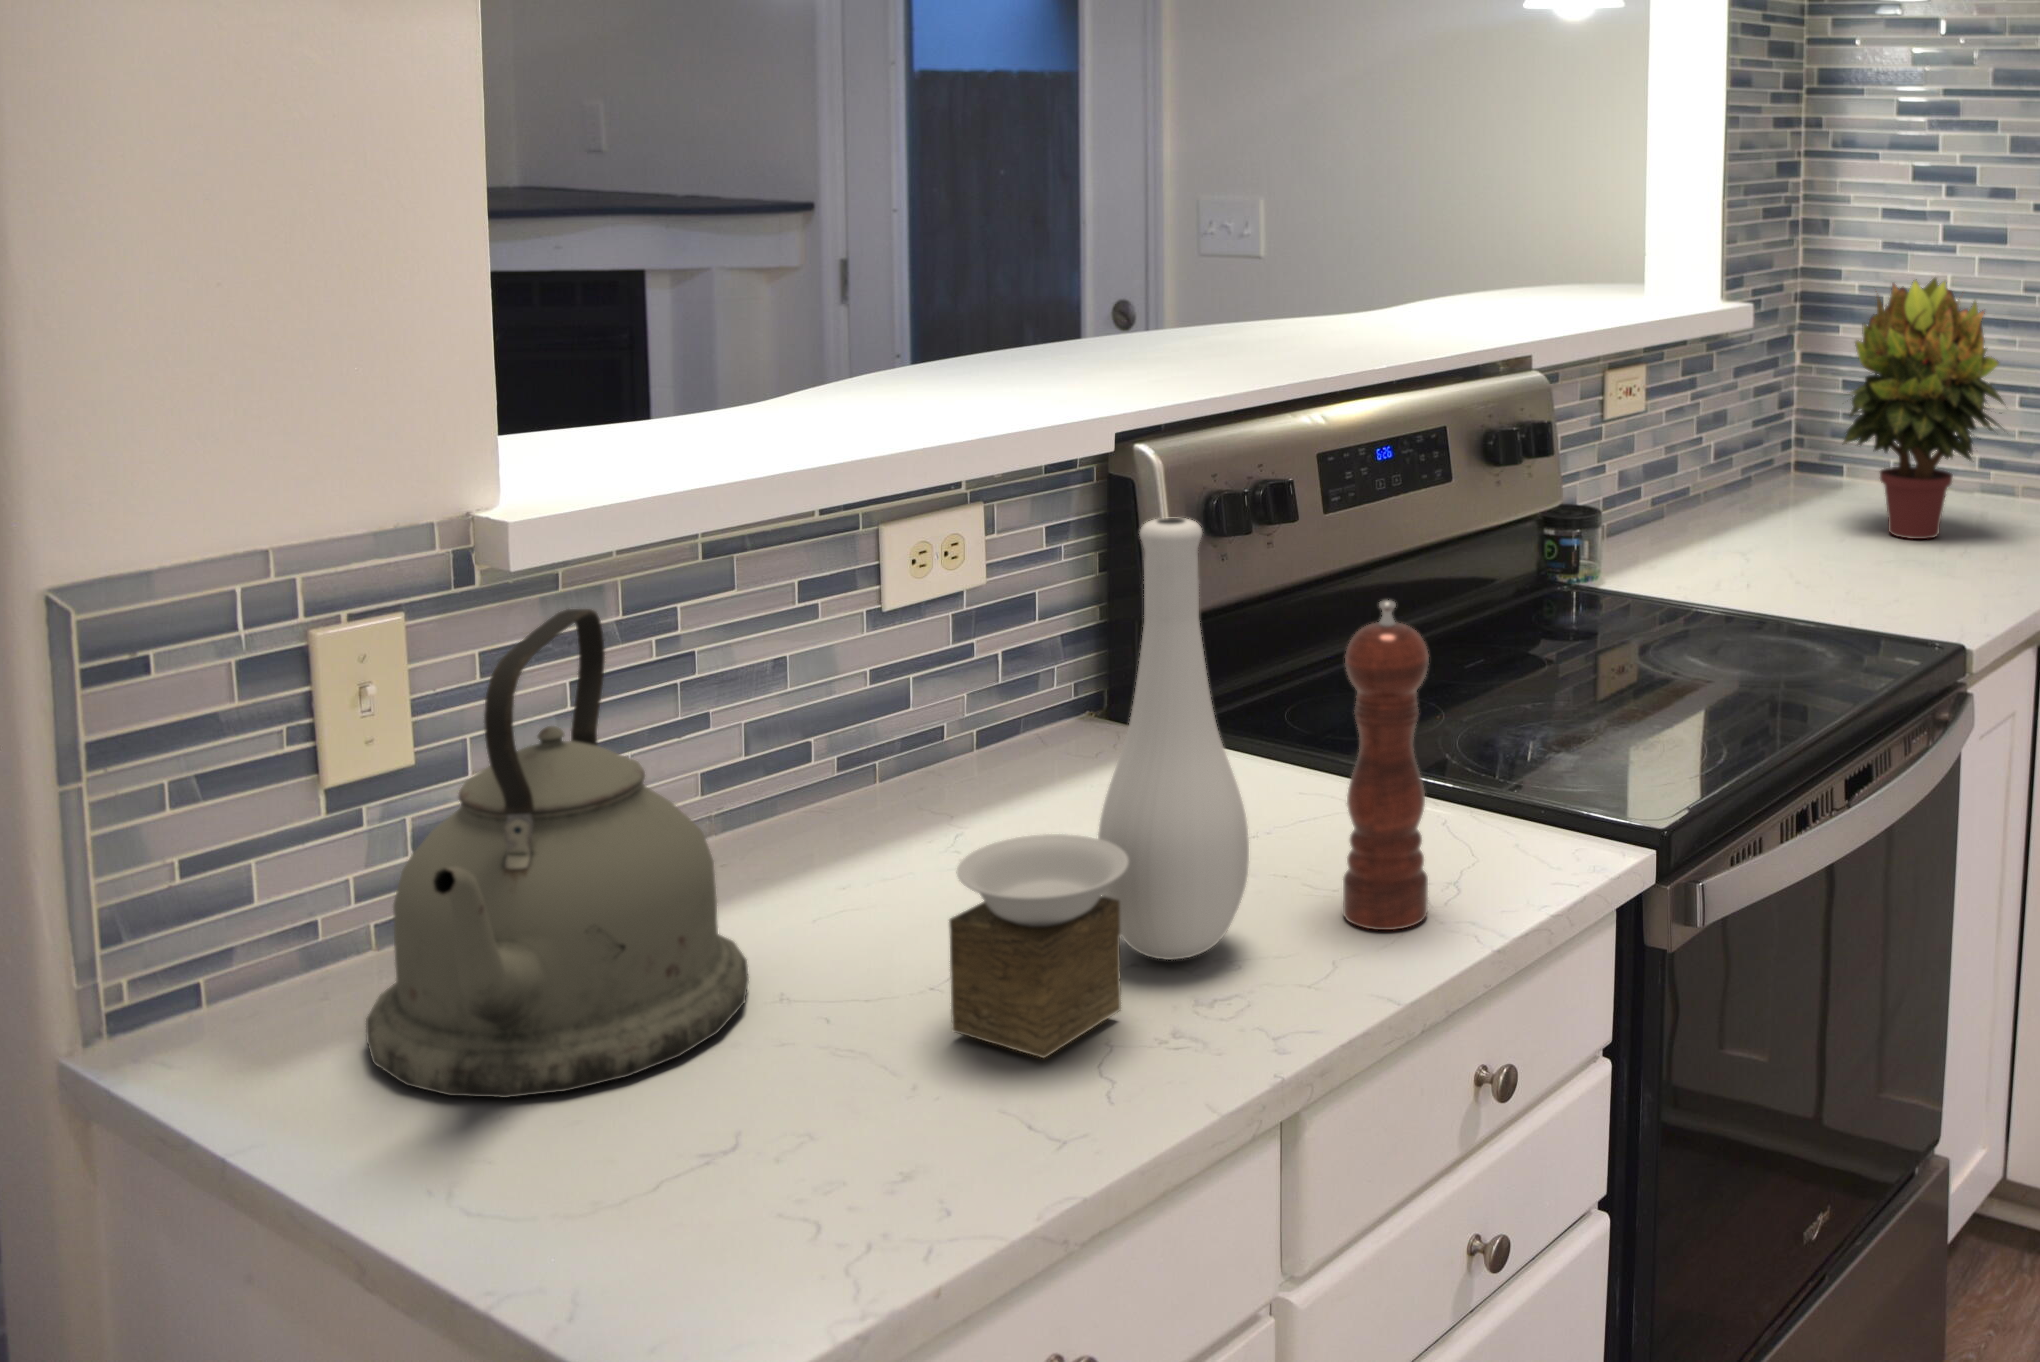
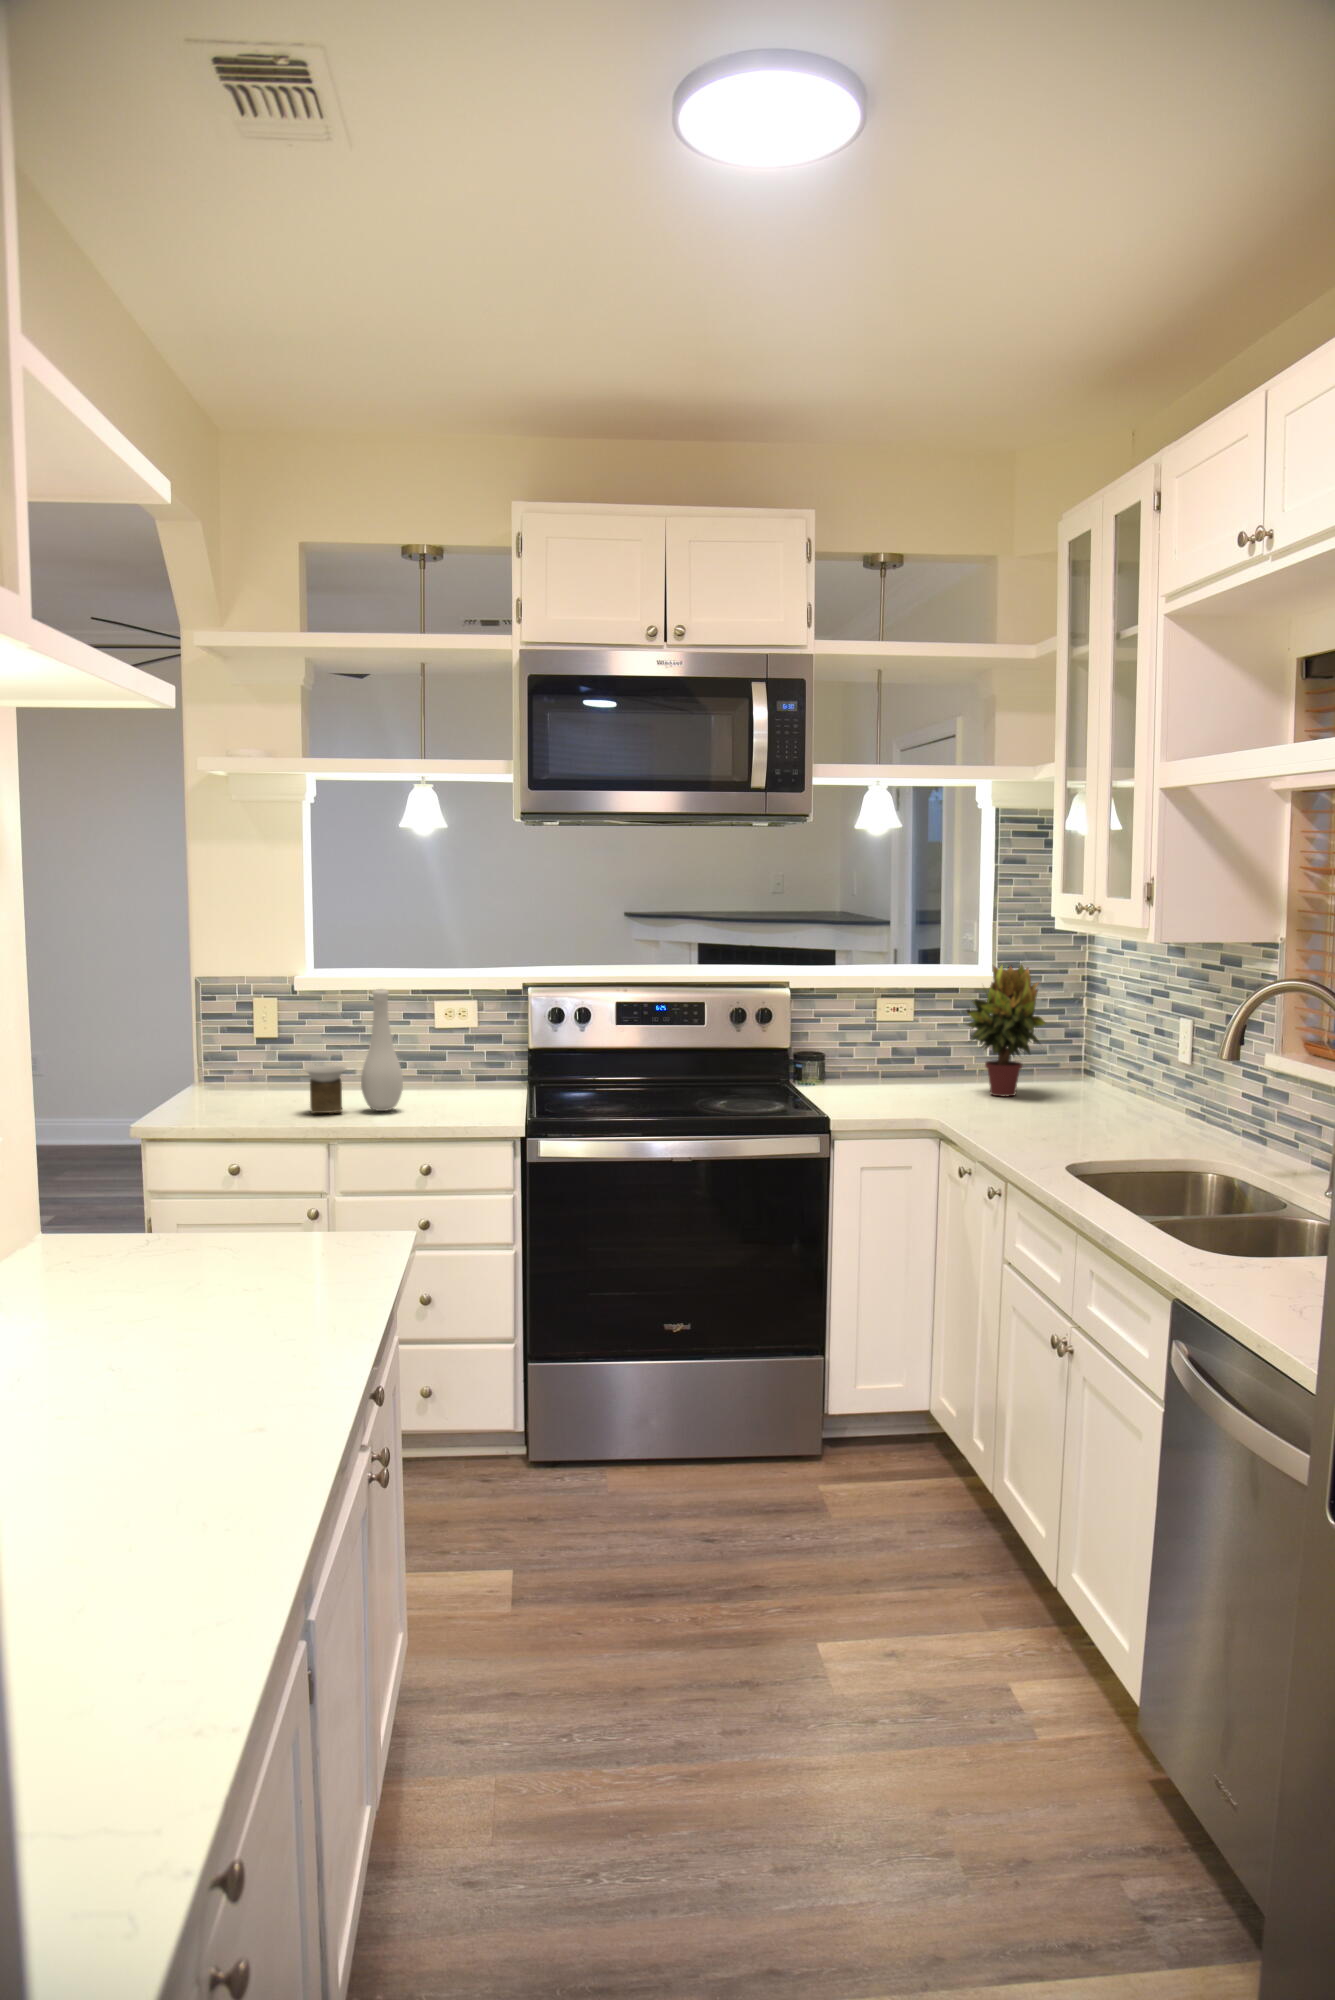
pepper mill: present [1343,600,1429,930] -> none [426,1022,451,1118]
kettle: present [366,609,749,1098] -> none [206,998,313,1102]

